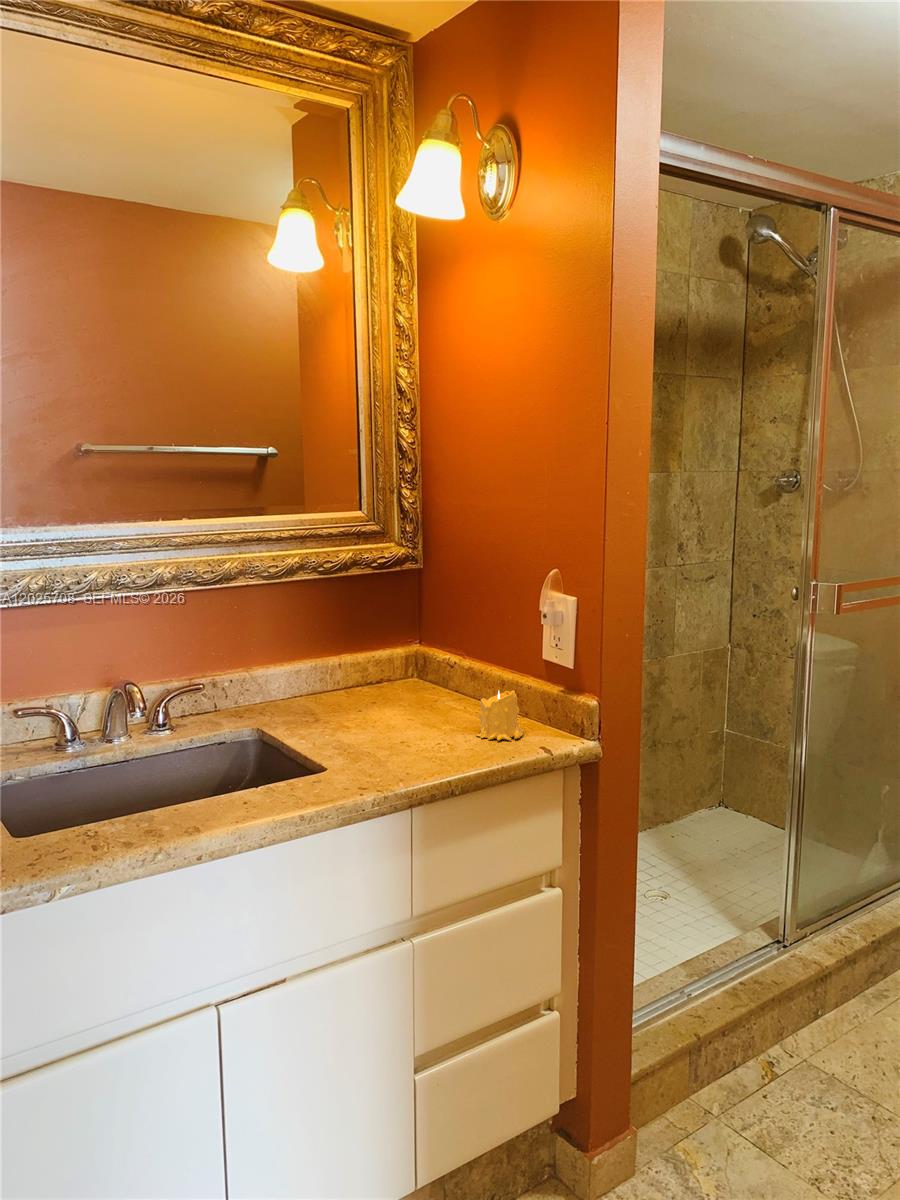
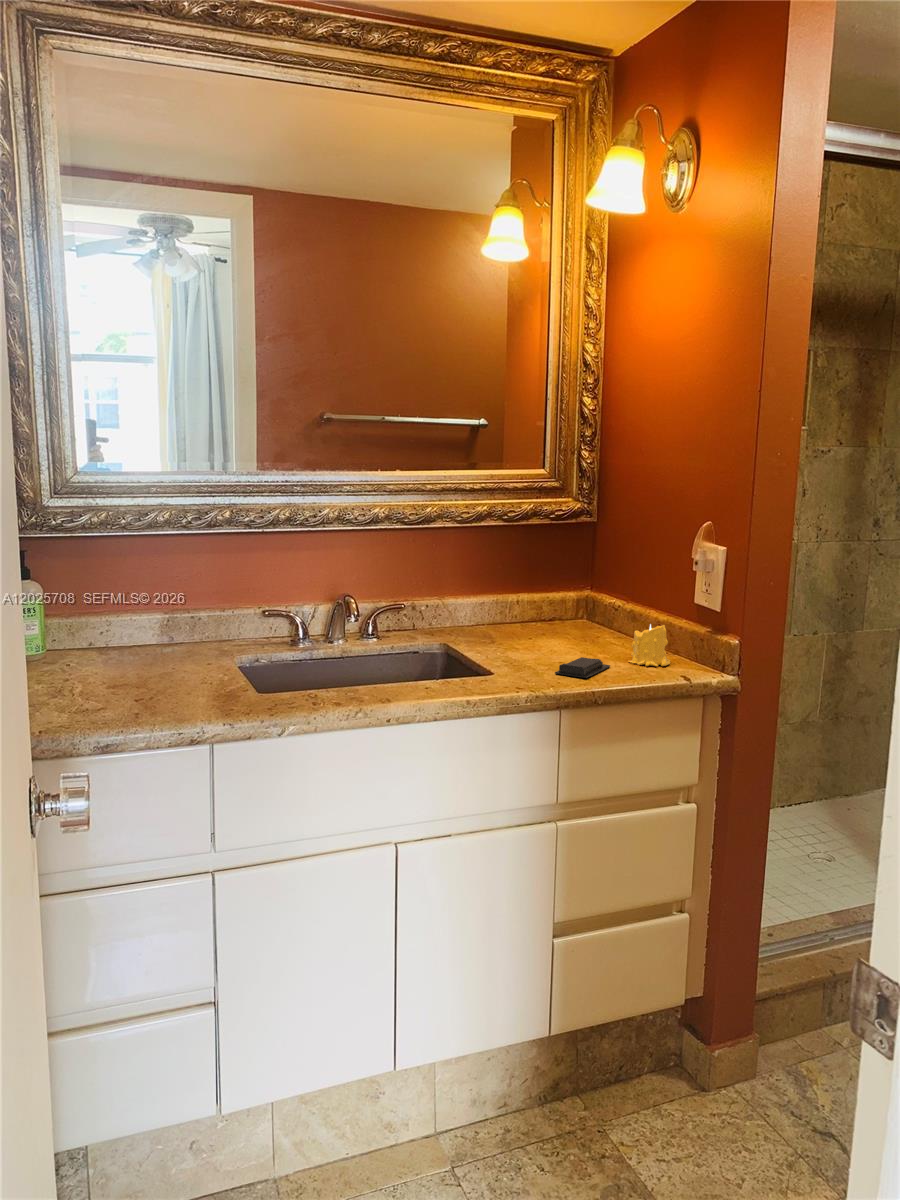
soap bar: none [396,738,458,769] -> present [555,657,610,678]

